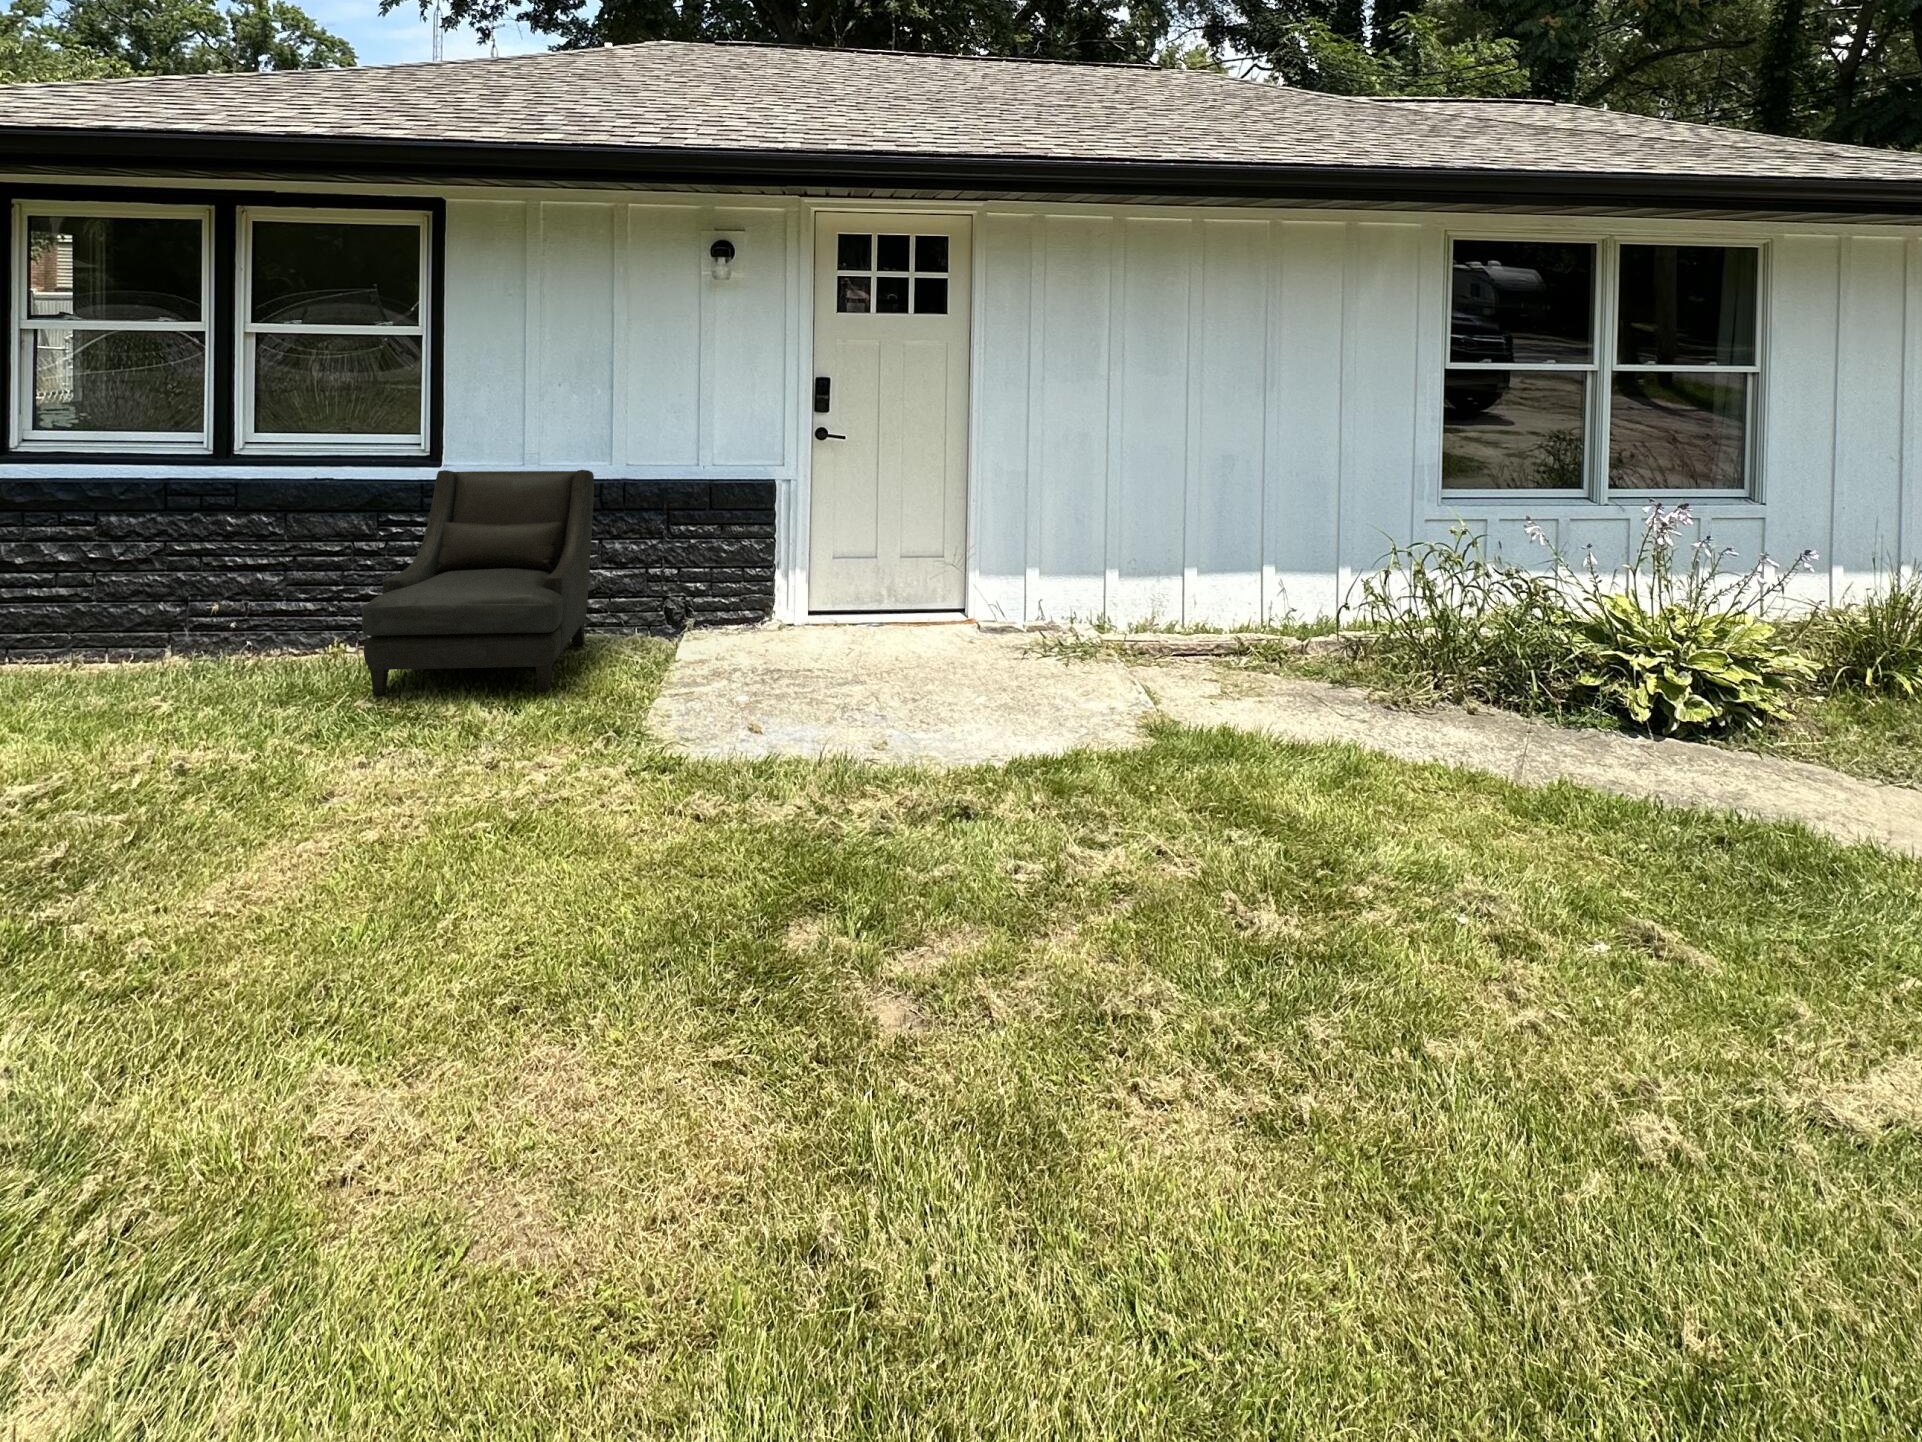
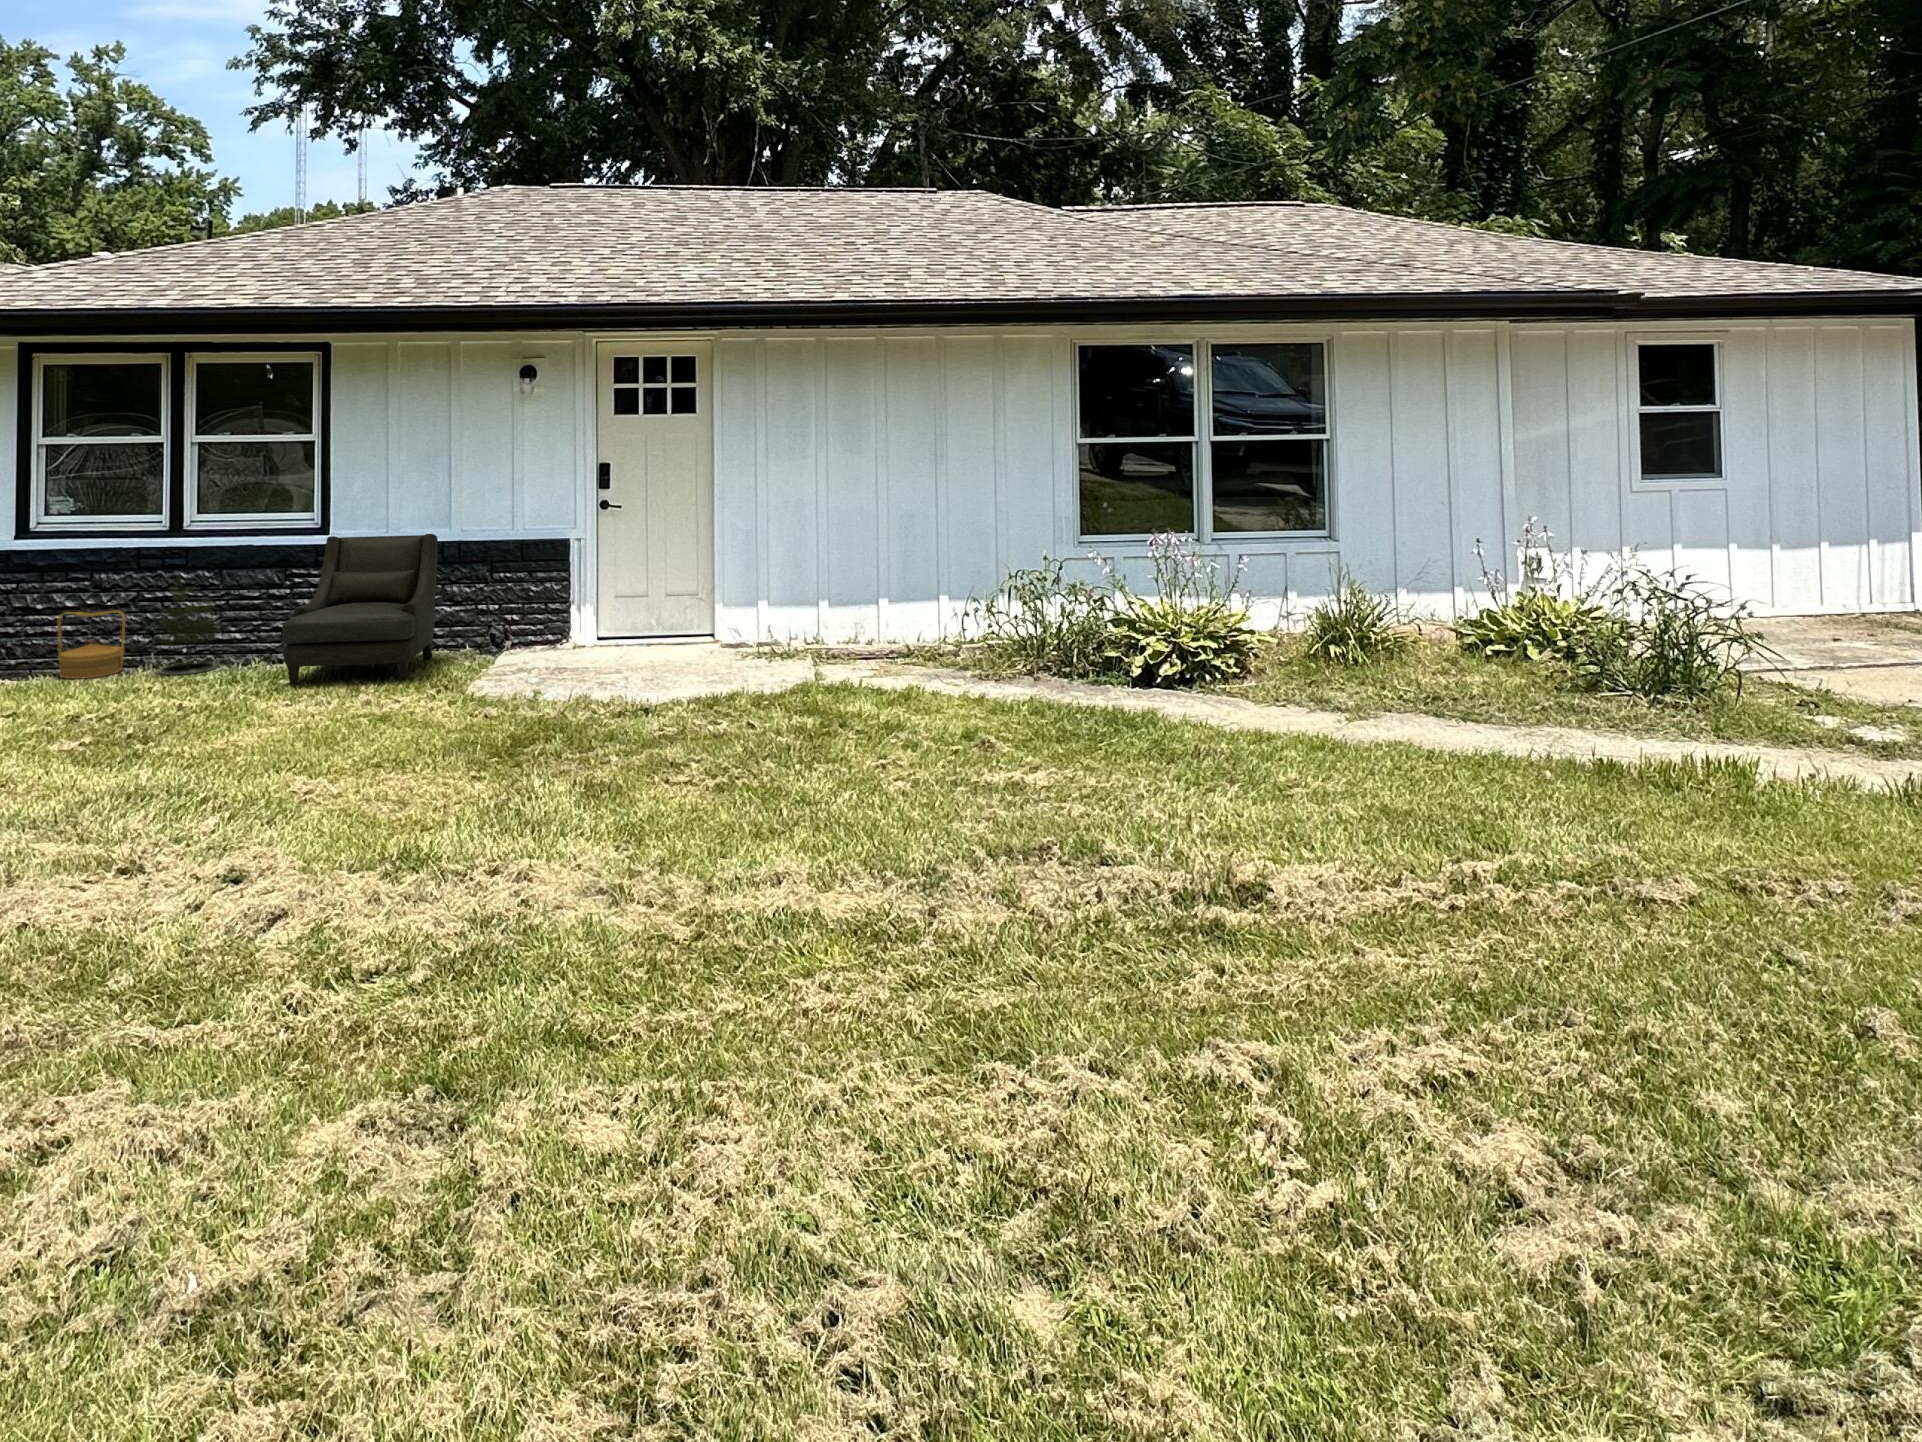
potted tree: none [181,525,283,668] -> present [159,579,218,675]
woven basket: none [36,571,141,672] -> present [58,611,126,679]

